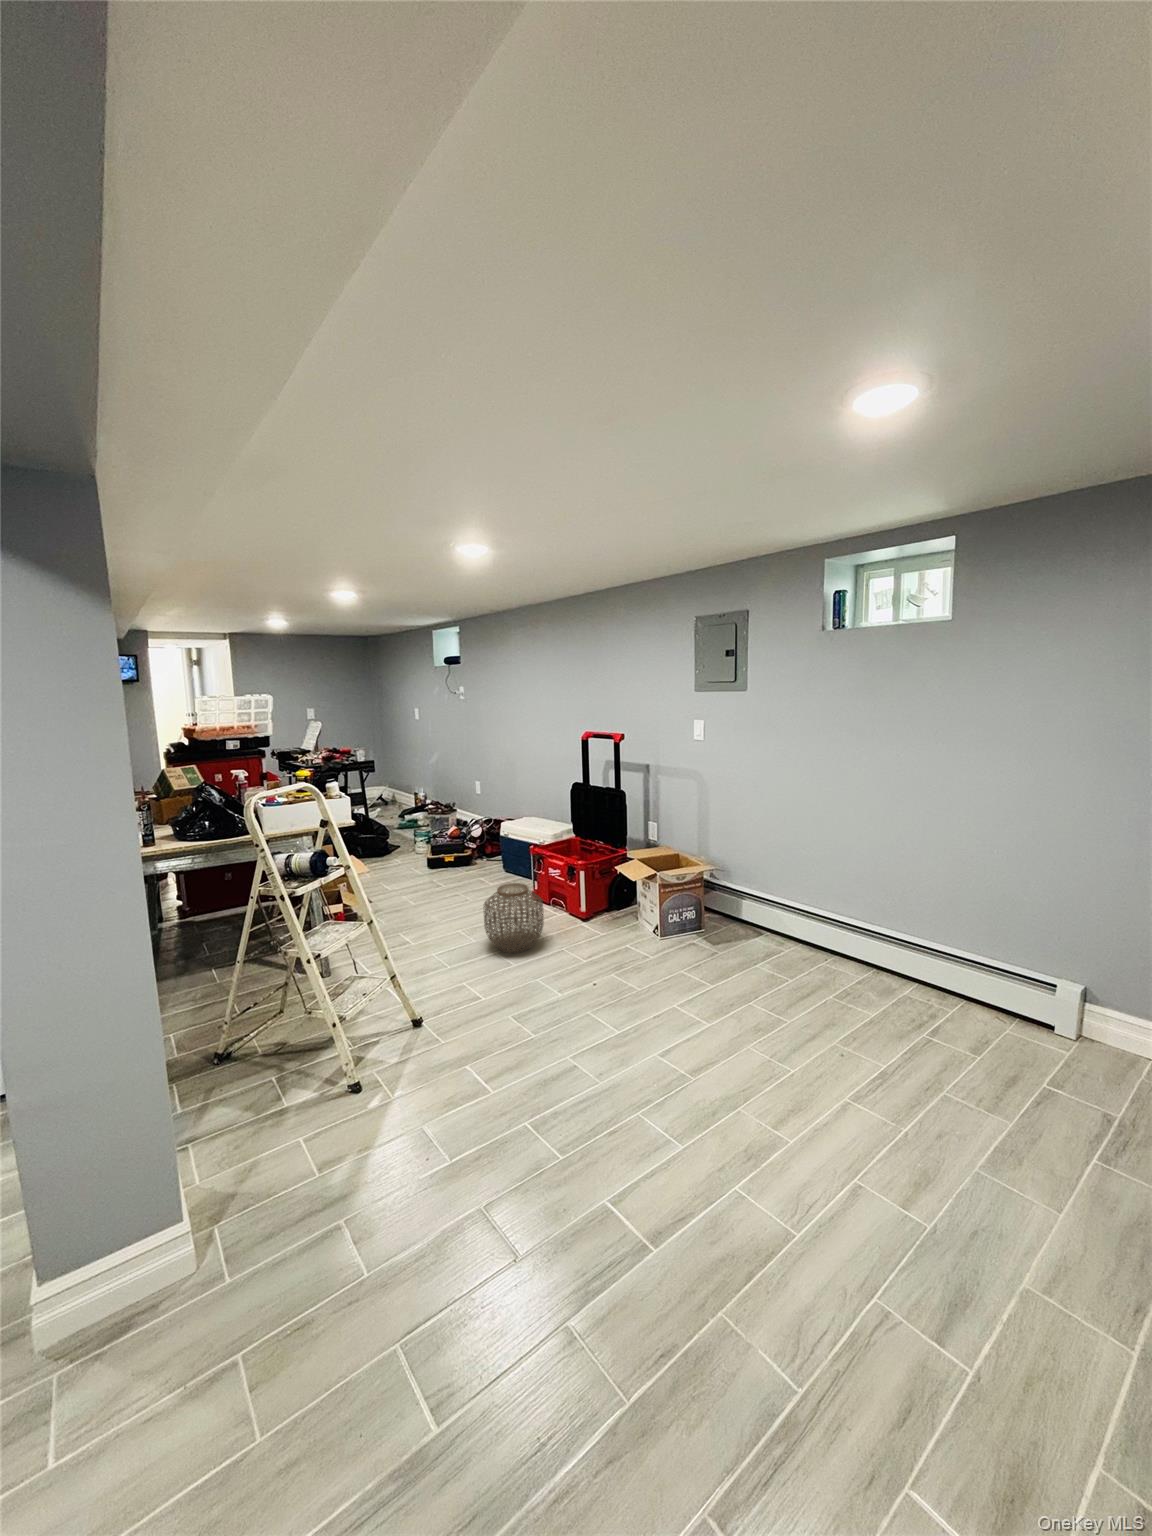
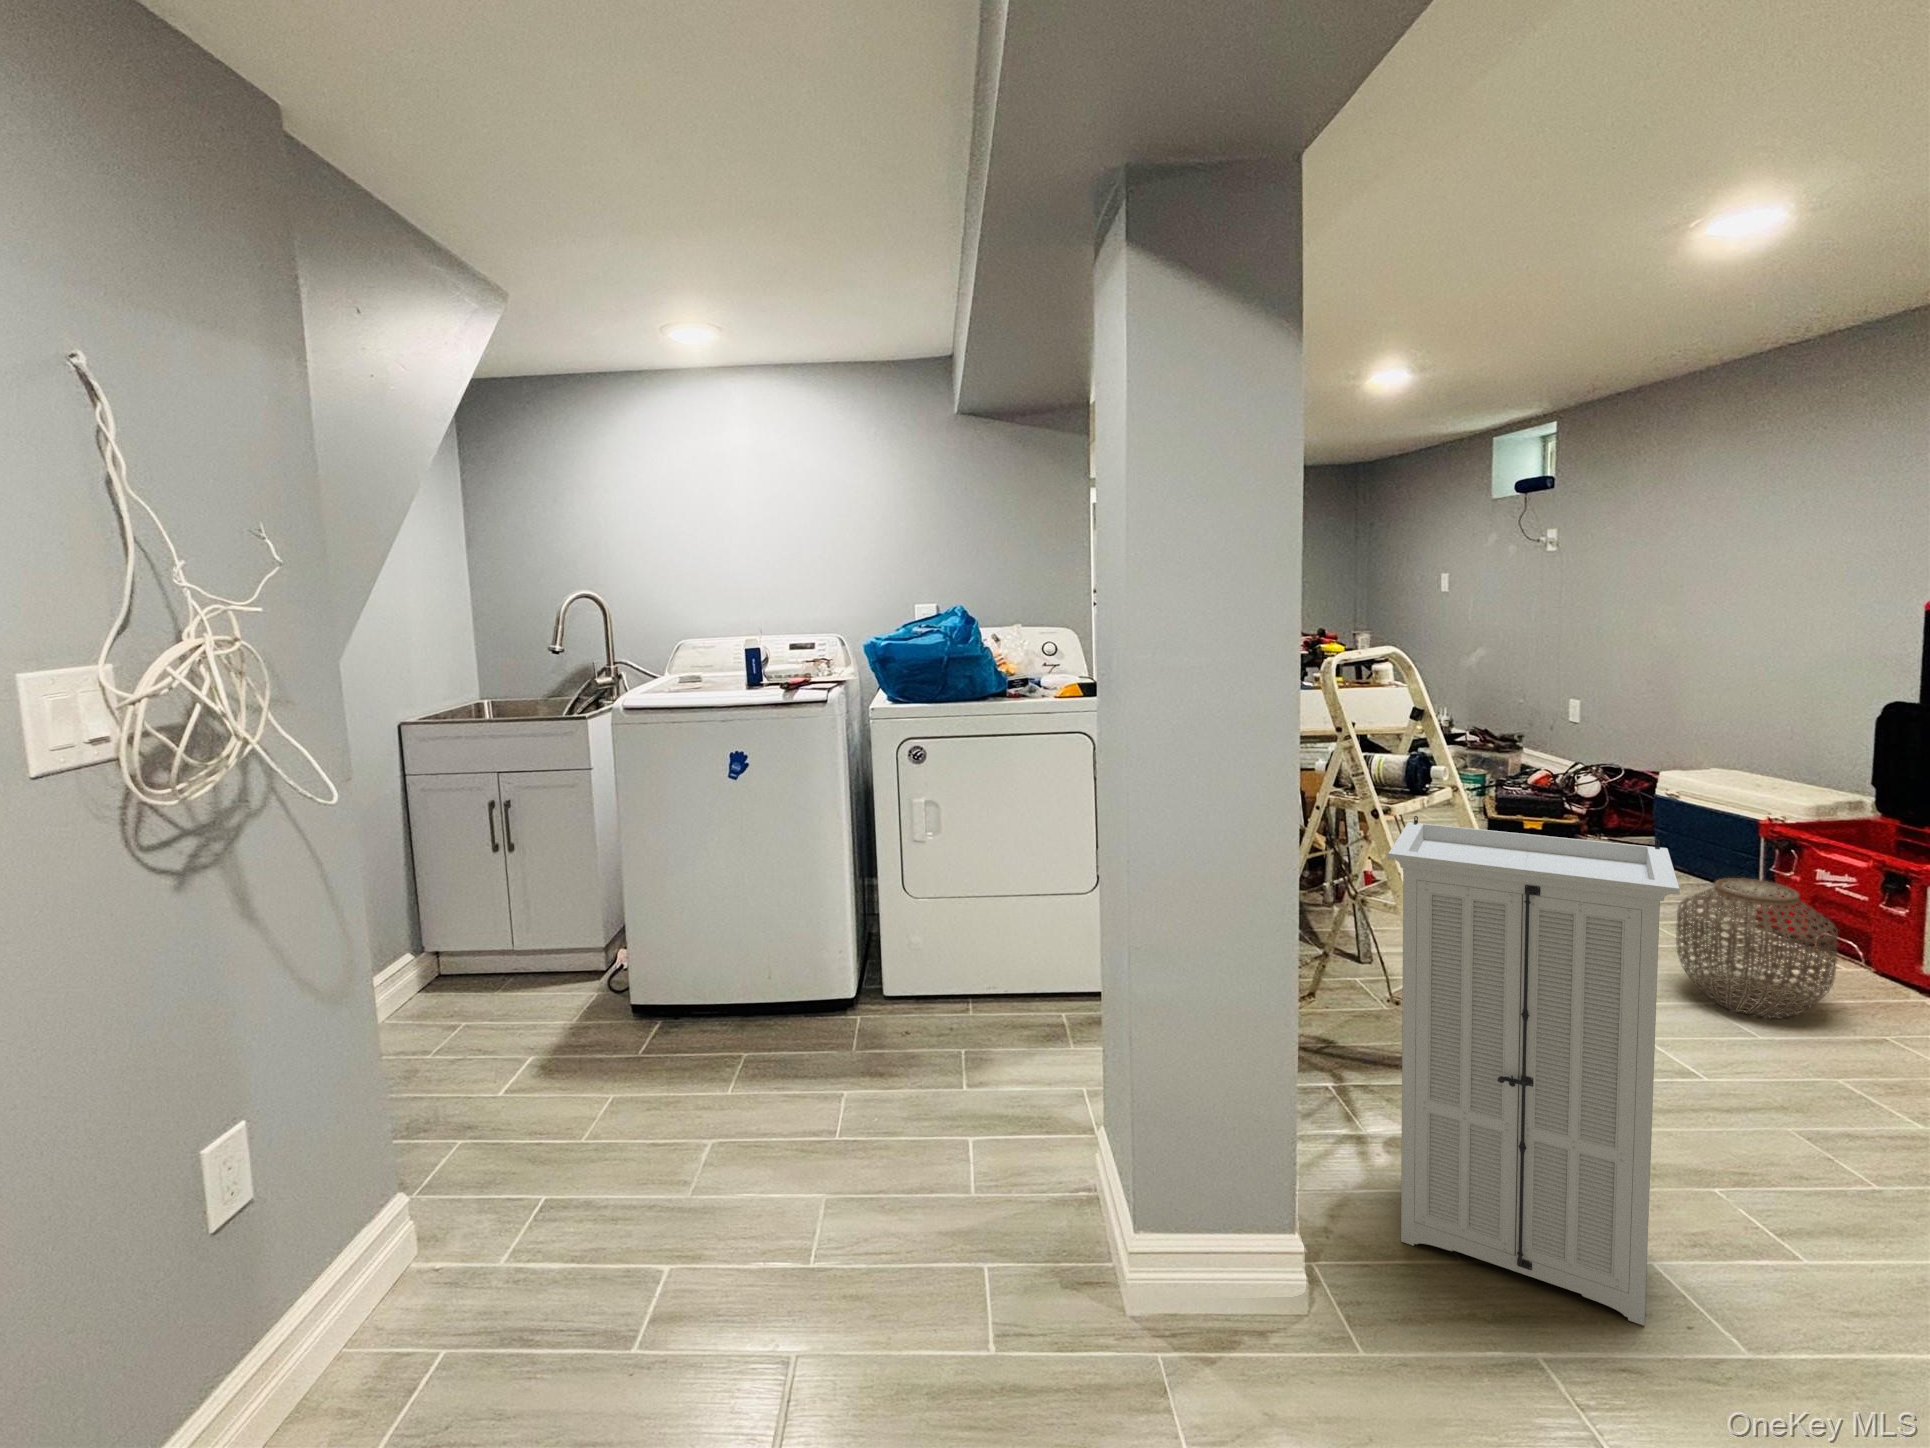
storage cabinet: none [246,897,419,1180] -> present [1388,816,1680,1326]

